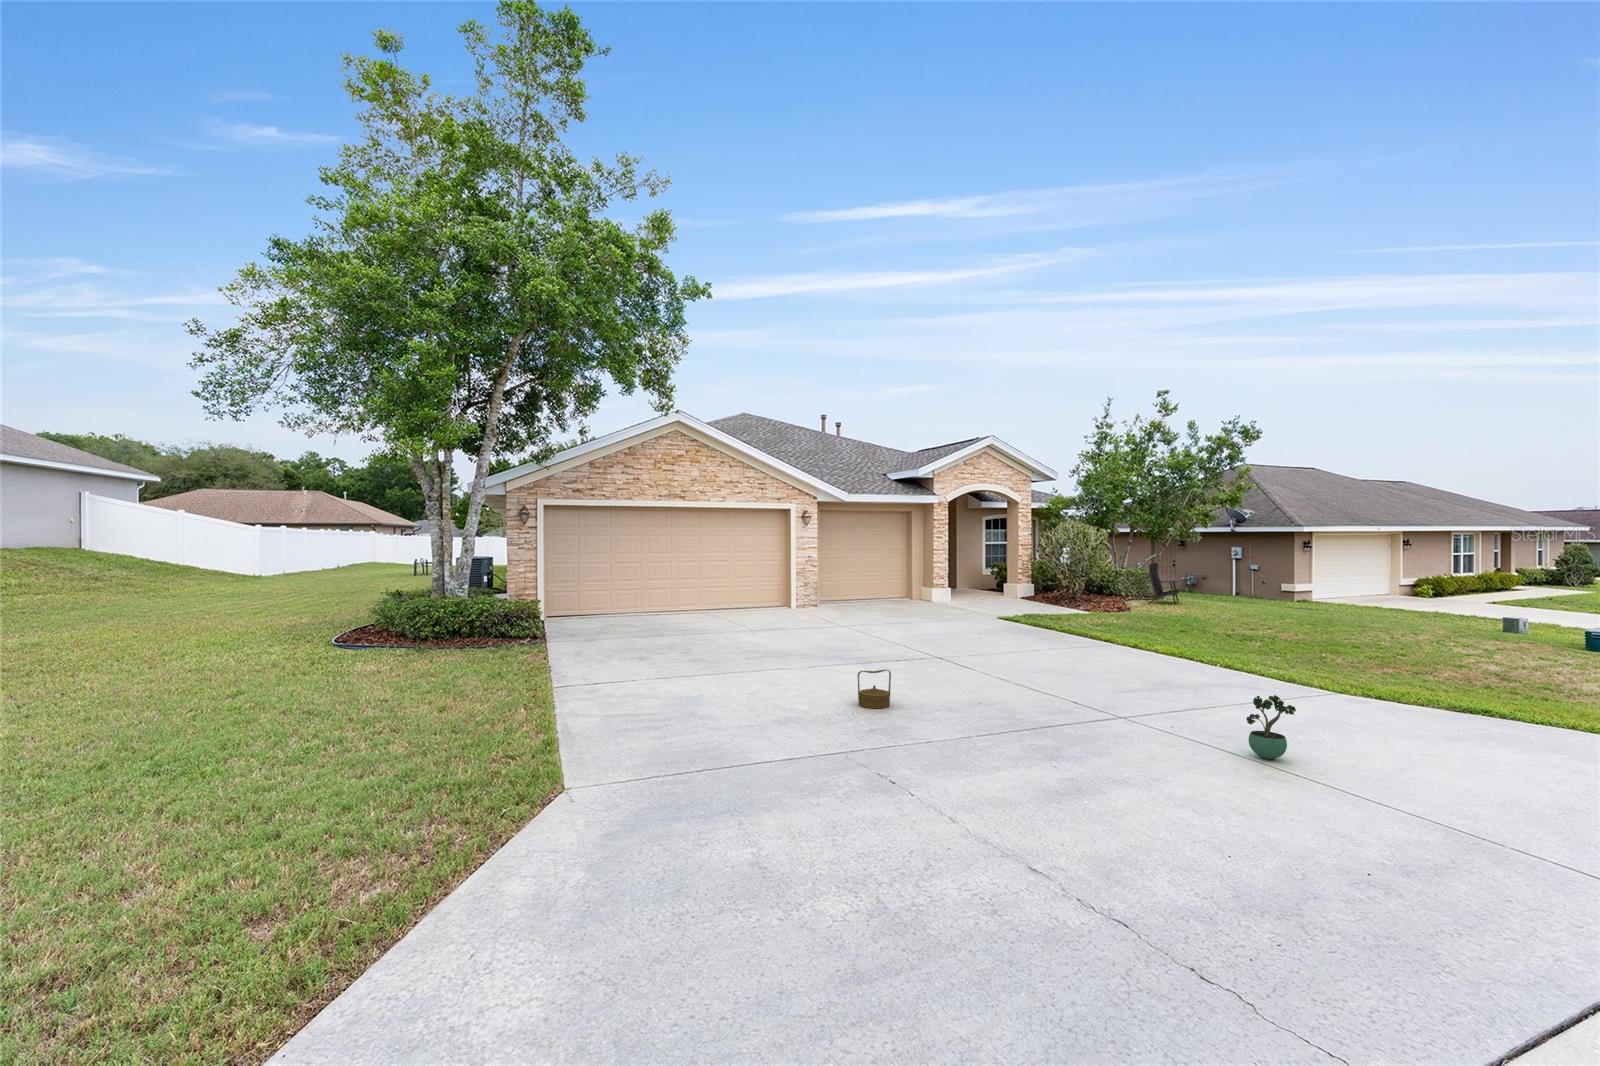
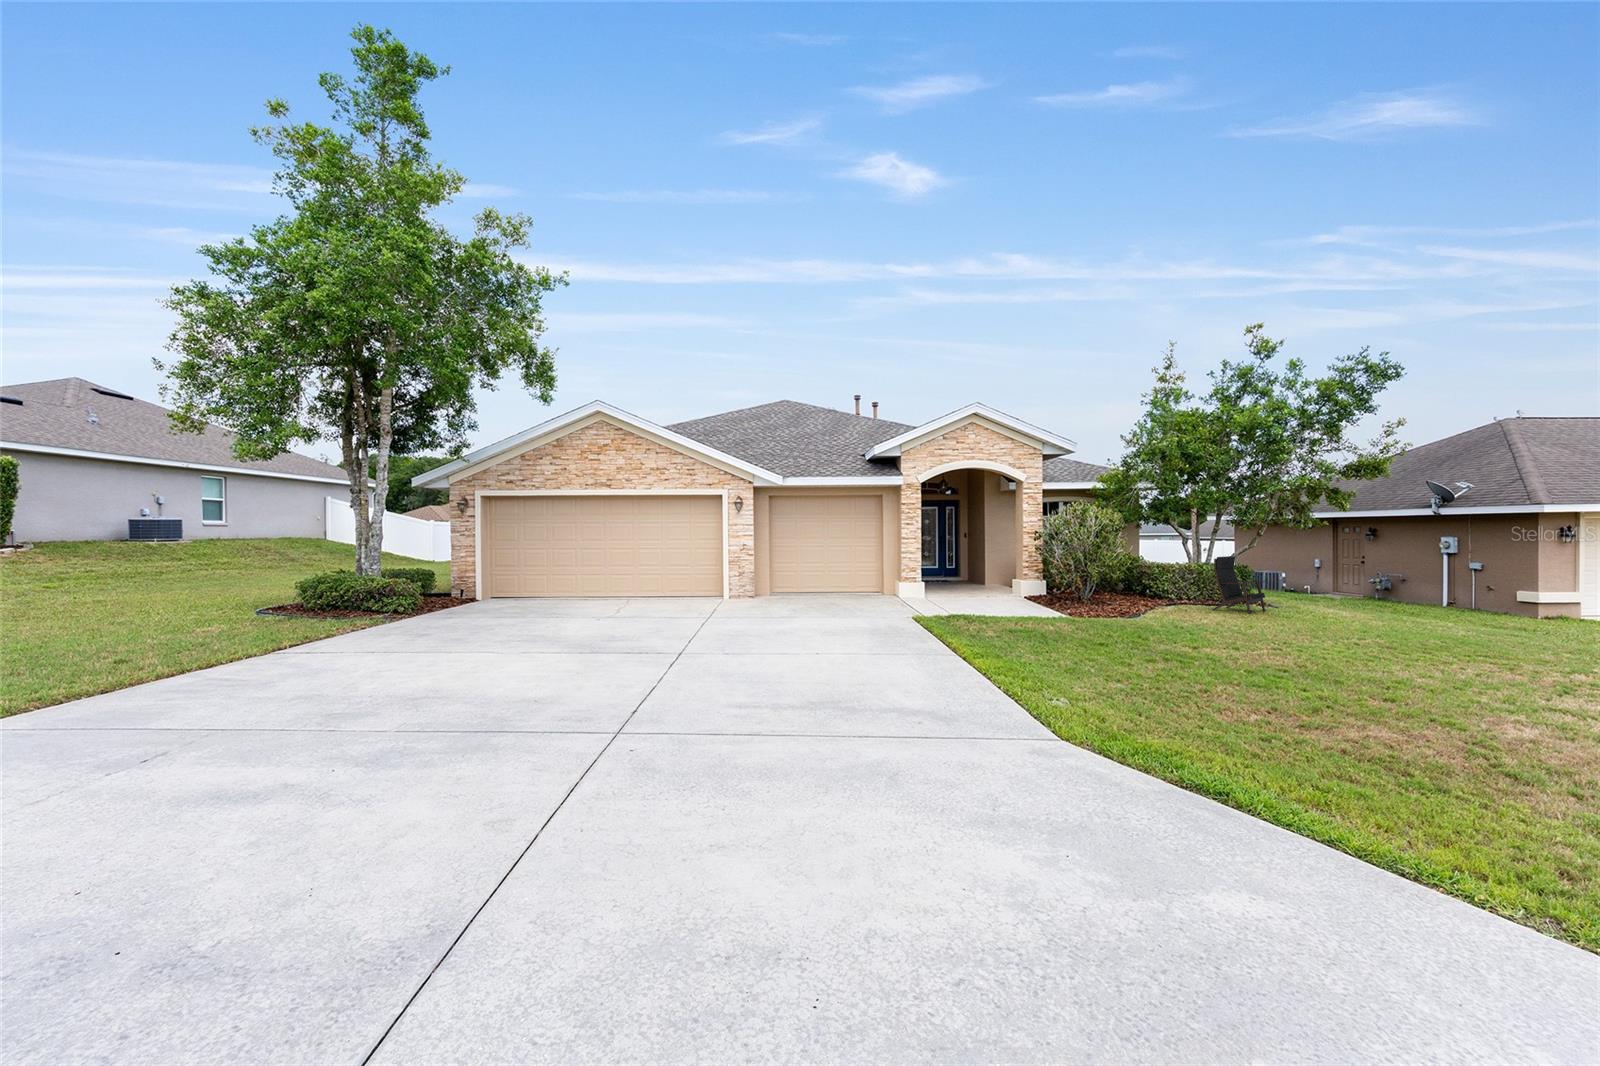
basket: present [858,670,891,709] -> none [274,683,329,736]
potted plant: present [1246,695,1296,759] -> none [256,832,349,983]

